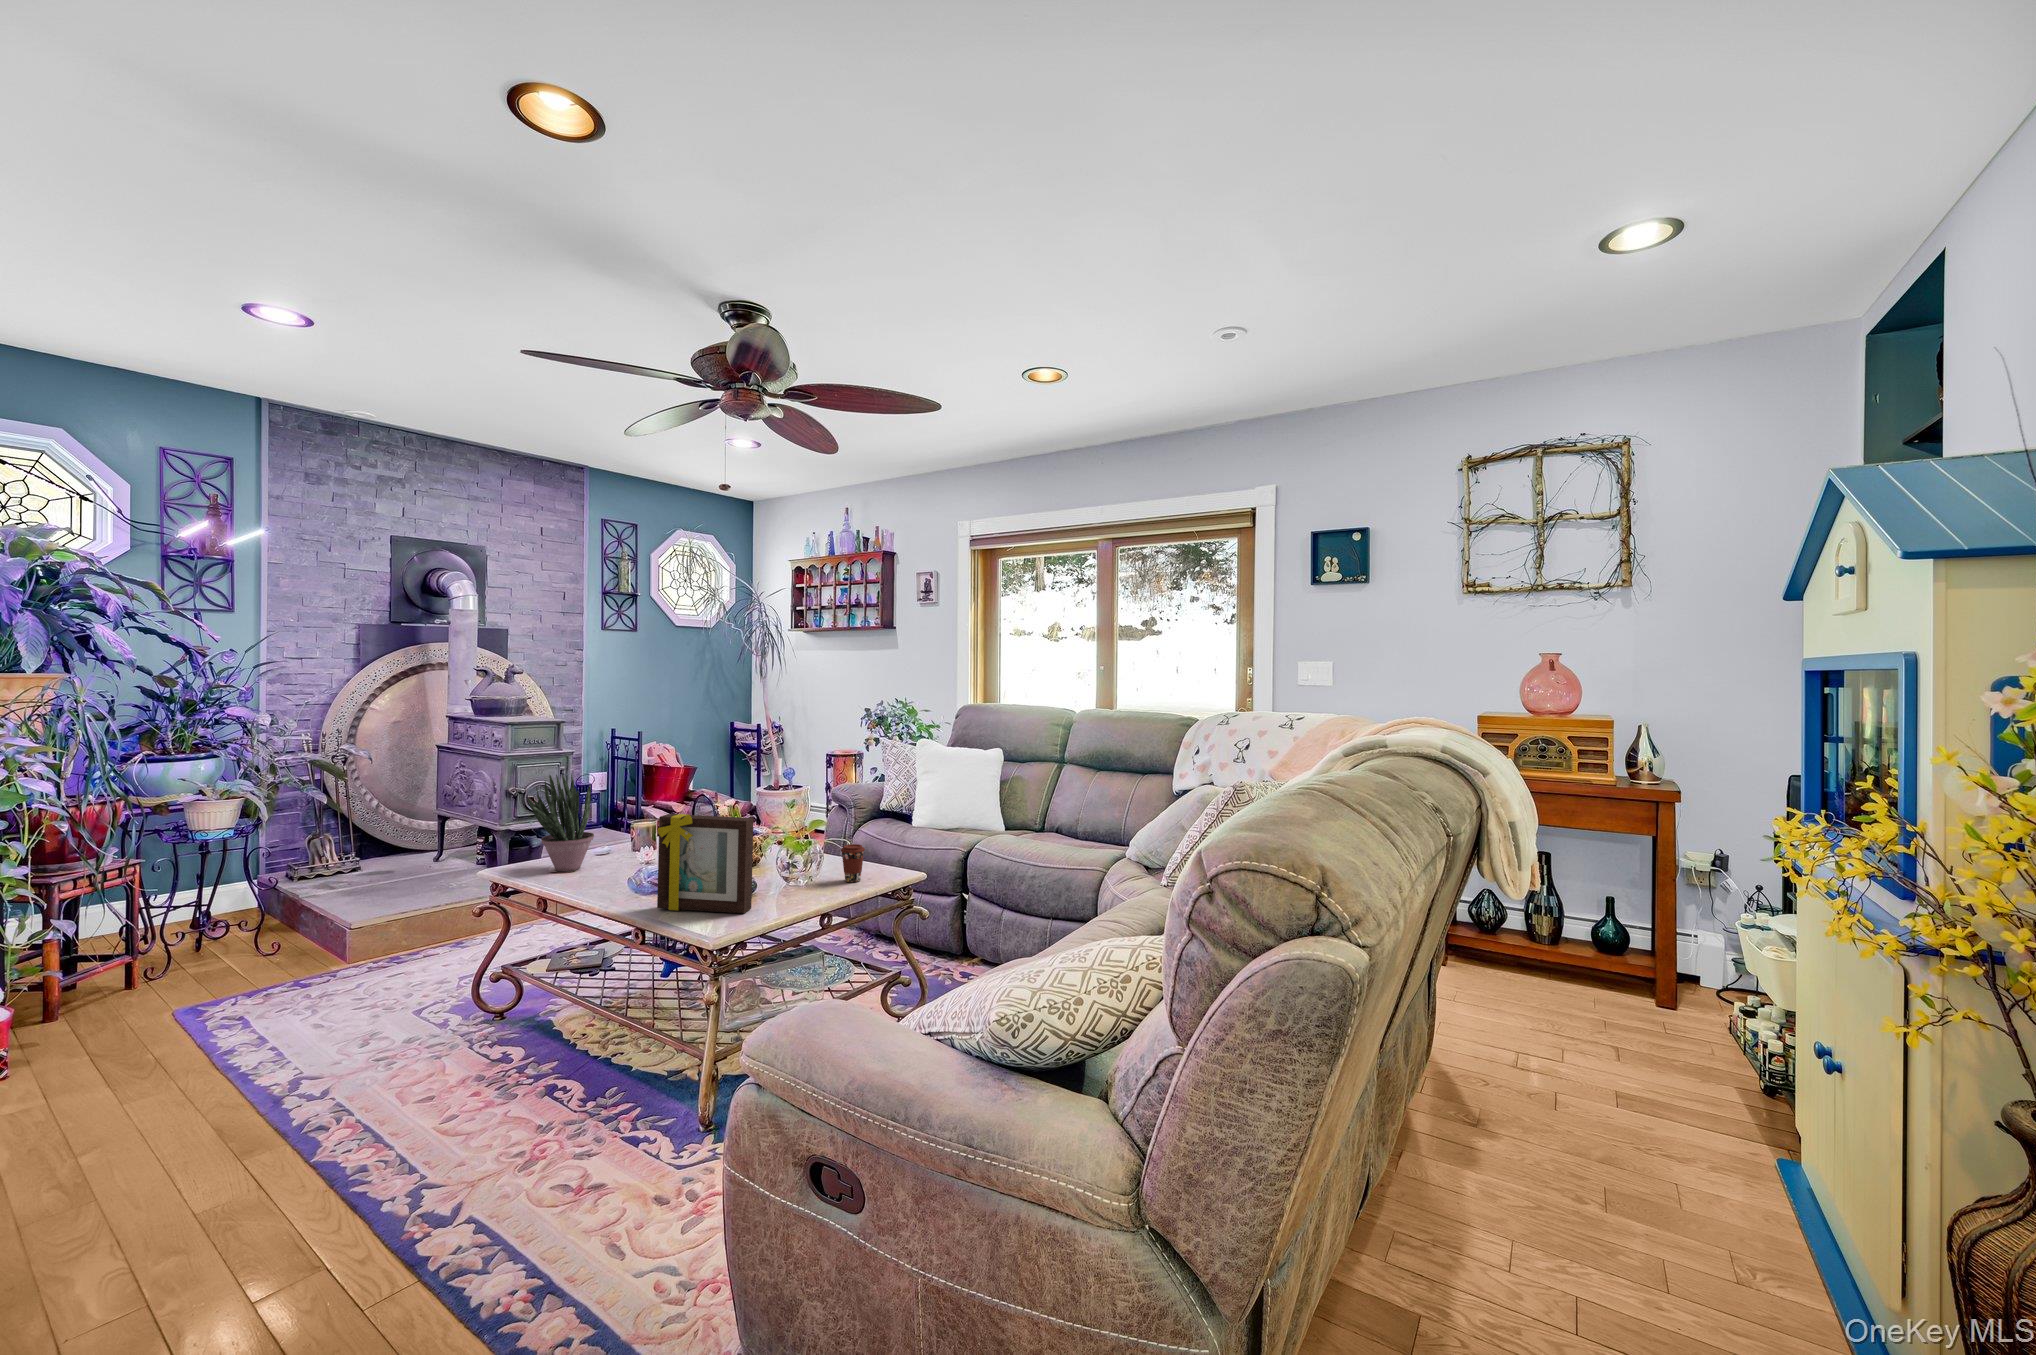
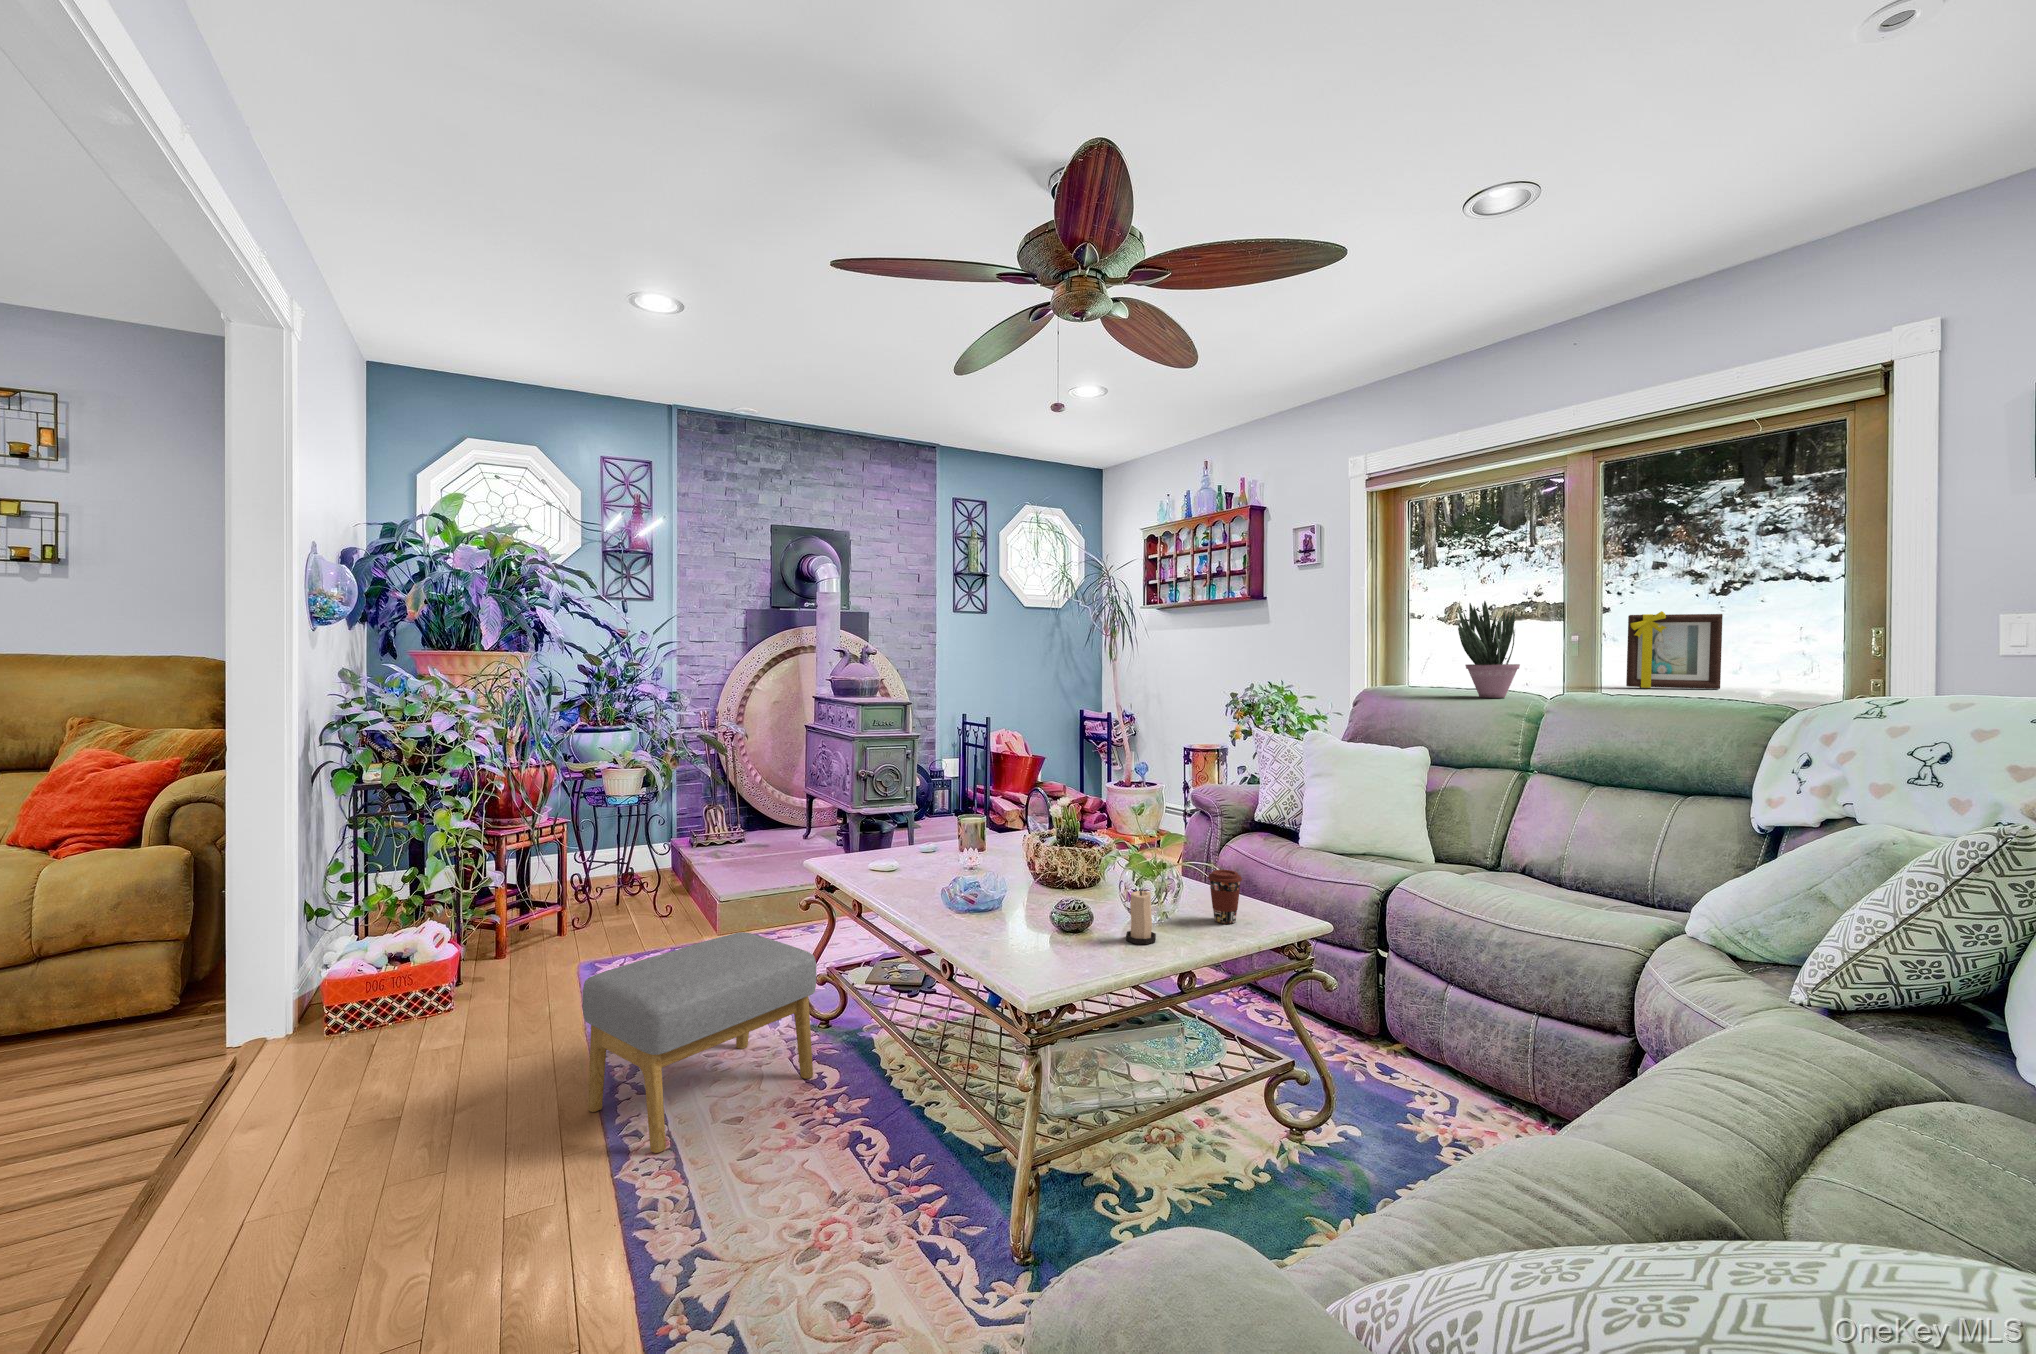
potted plant: present [527,774,594,871] -> present [1458,601,1520,698]
picture frame: present [657,814,753,913] -> present [1626,611,1723,689]
candle: none [780,861,802,901] -> present [1126,889,1156,944]
footstool: none [254,941,502,1132] -> present [582,932,816,1153]

